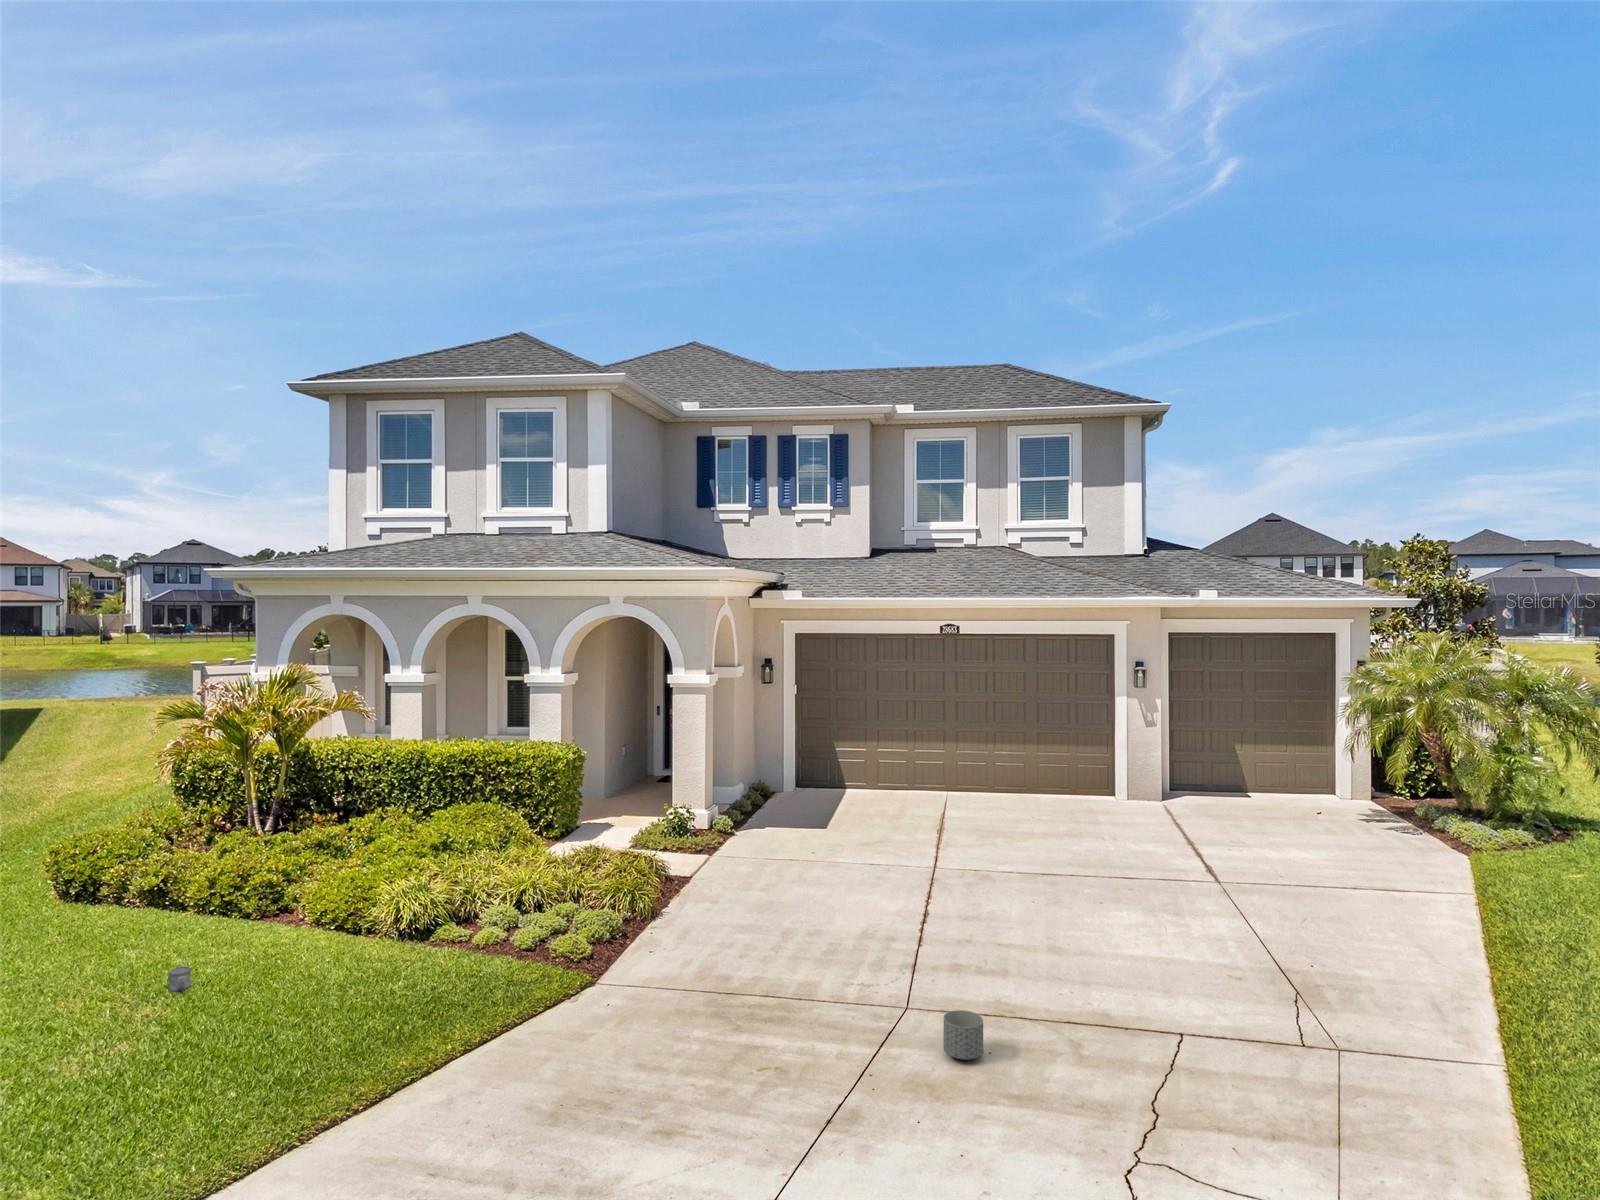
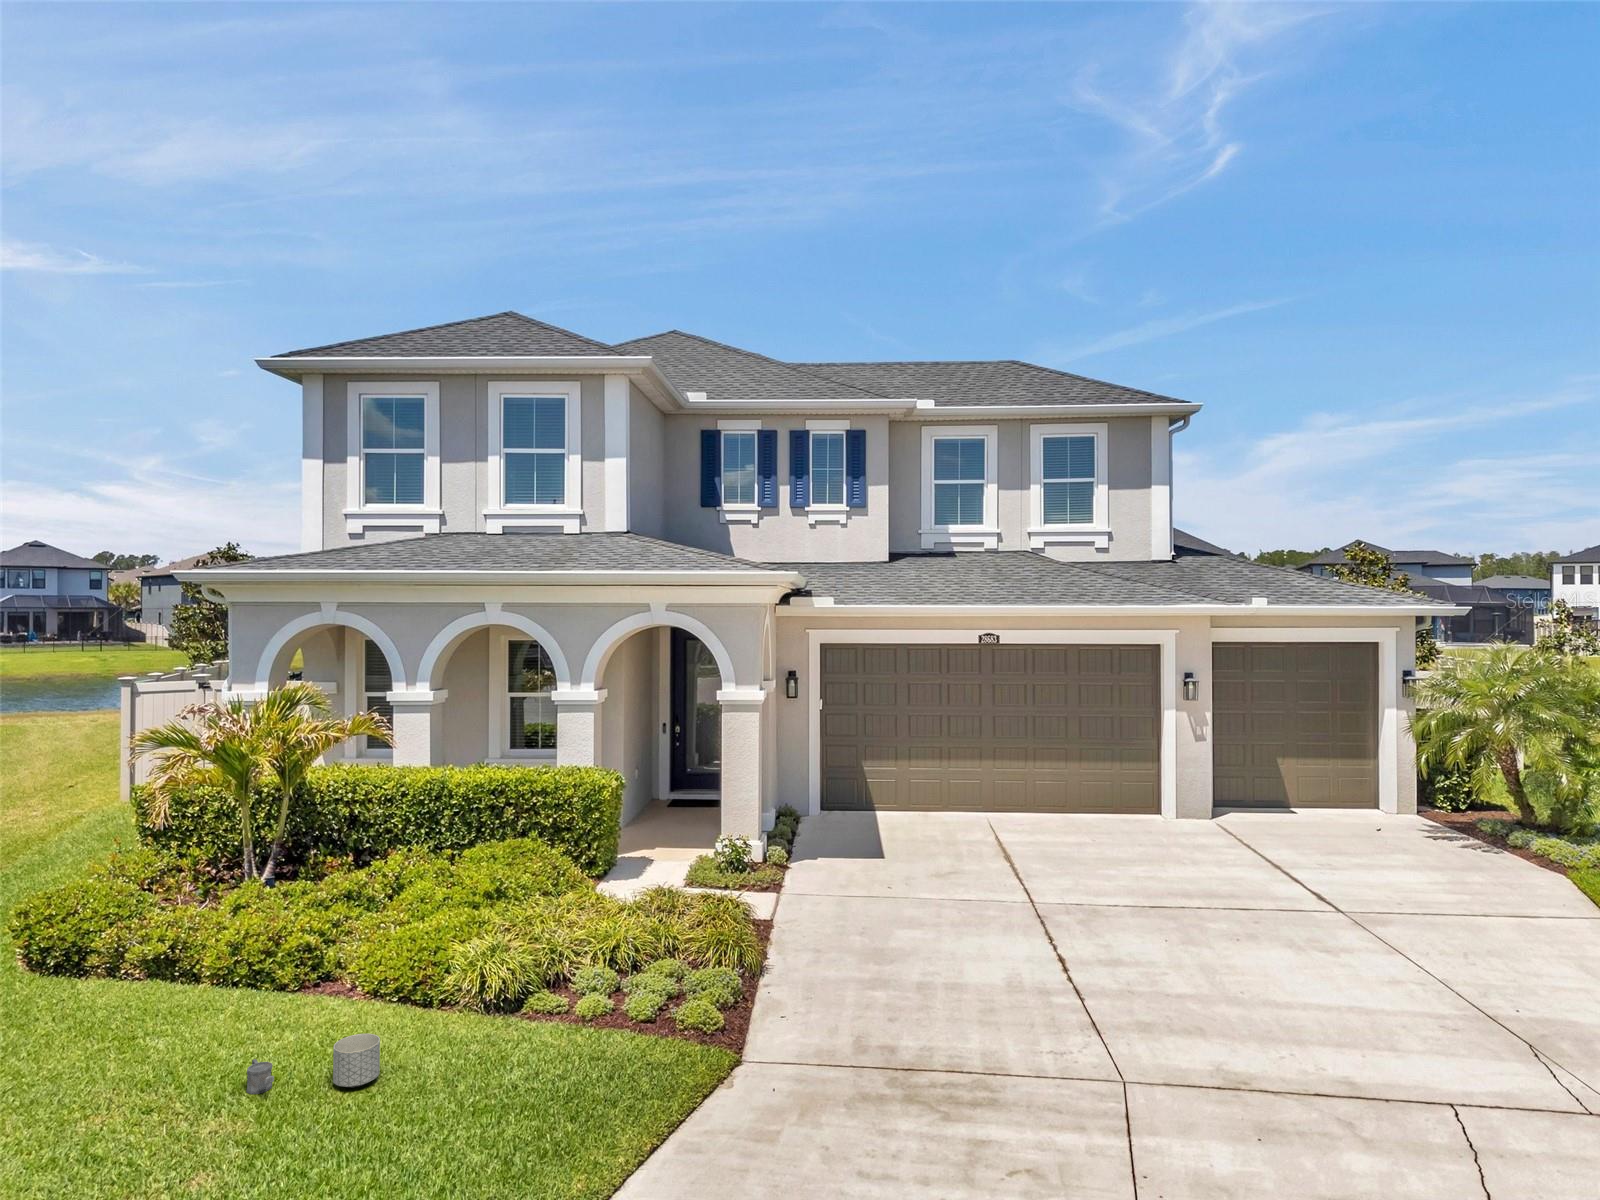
planter: present [943,1010,983,1060] -> present [333,1034,380,1088]

